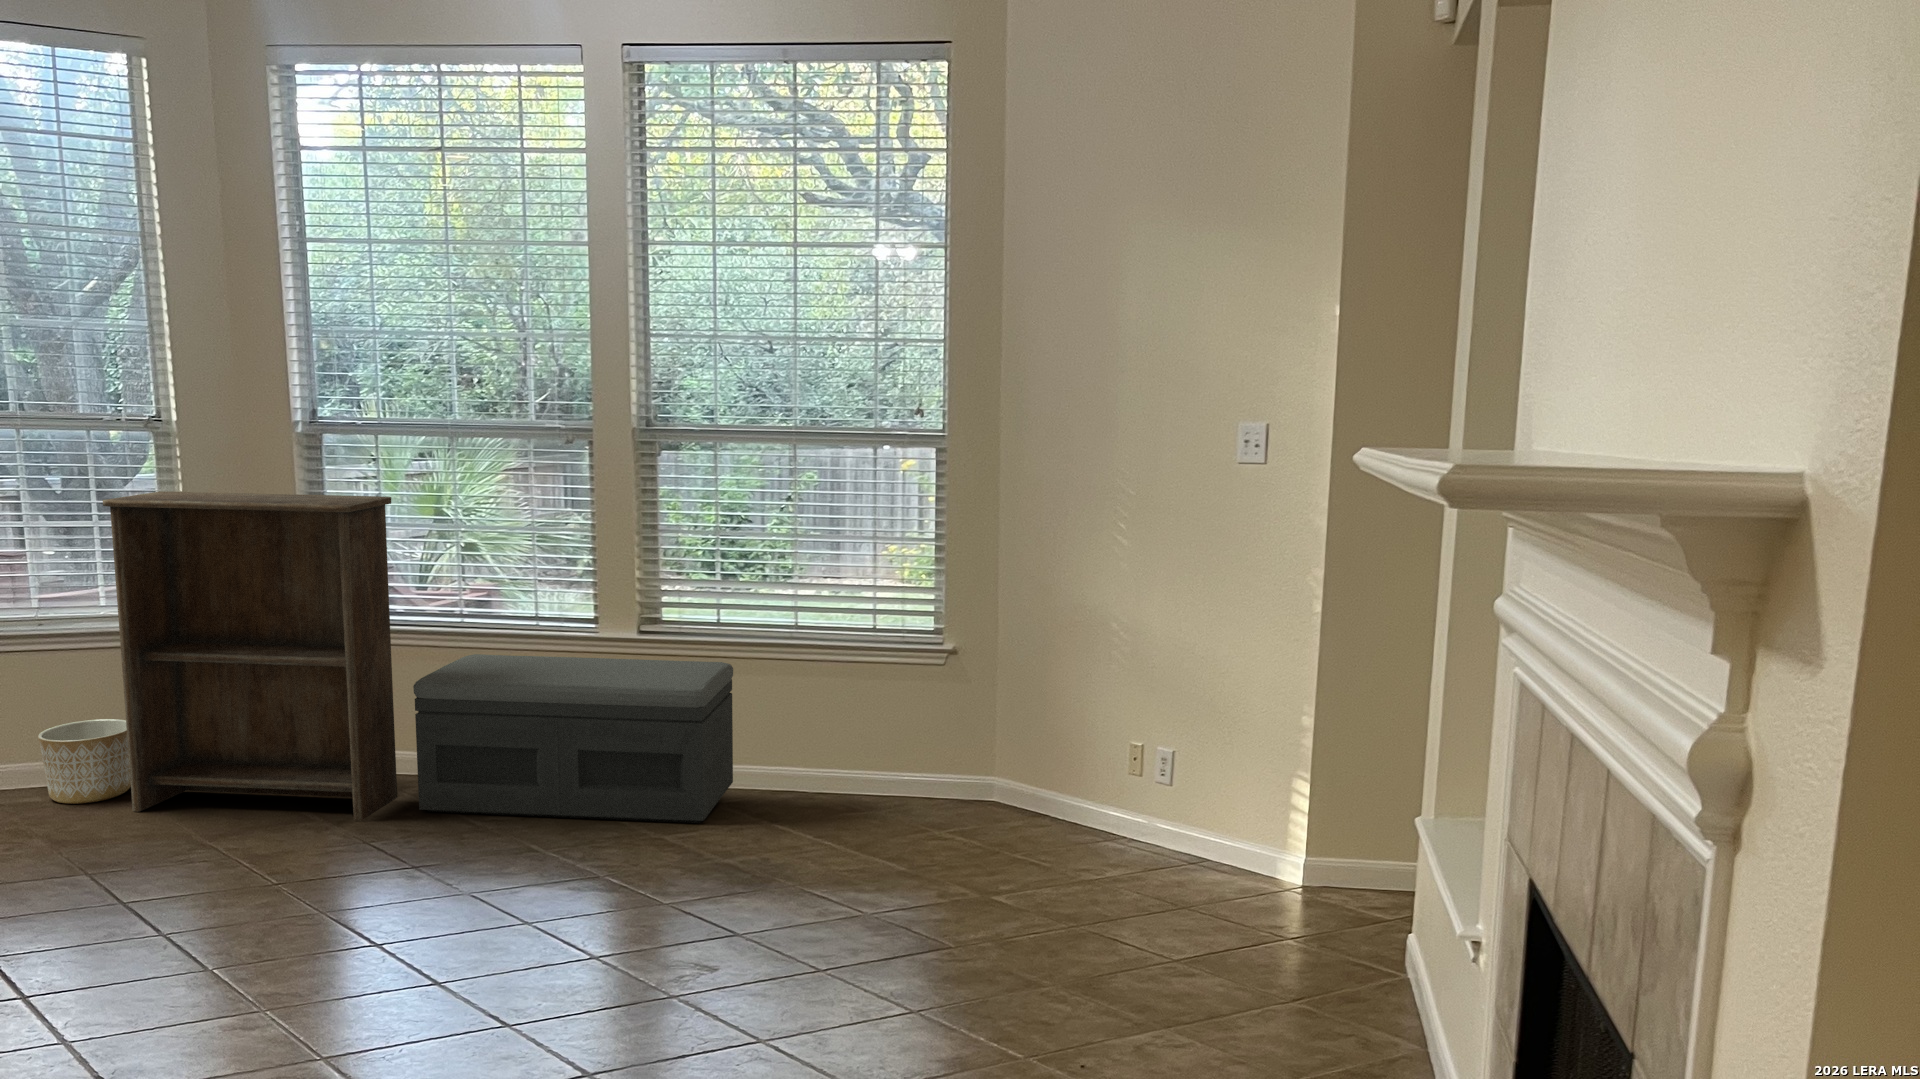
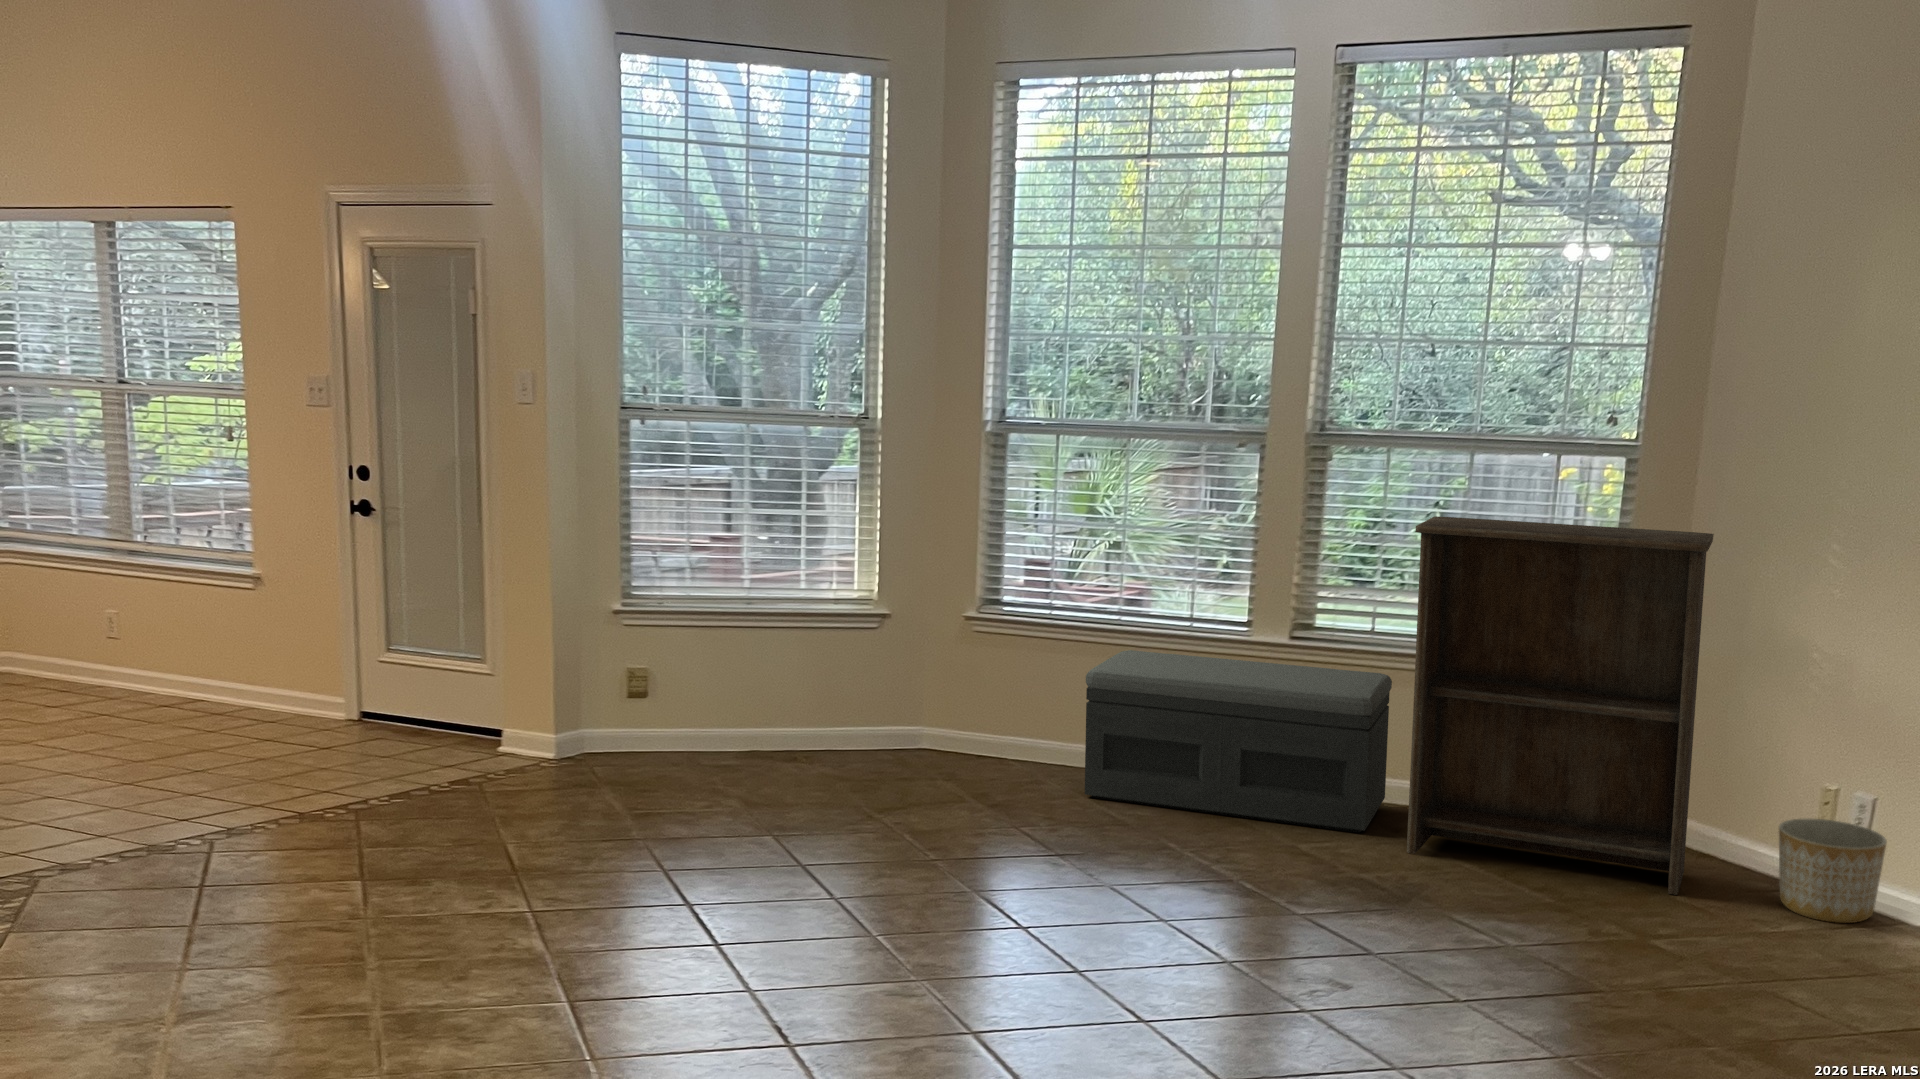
bookshelf: present [103,492,398,820] -> present [1407,516,1714,895]
planter: present [38,719,131,804] -> present [1779,819,1887,923]

